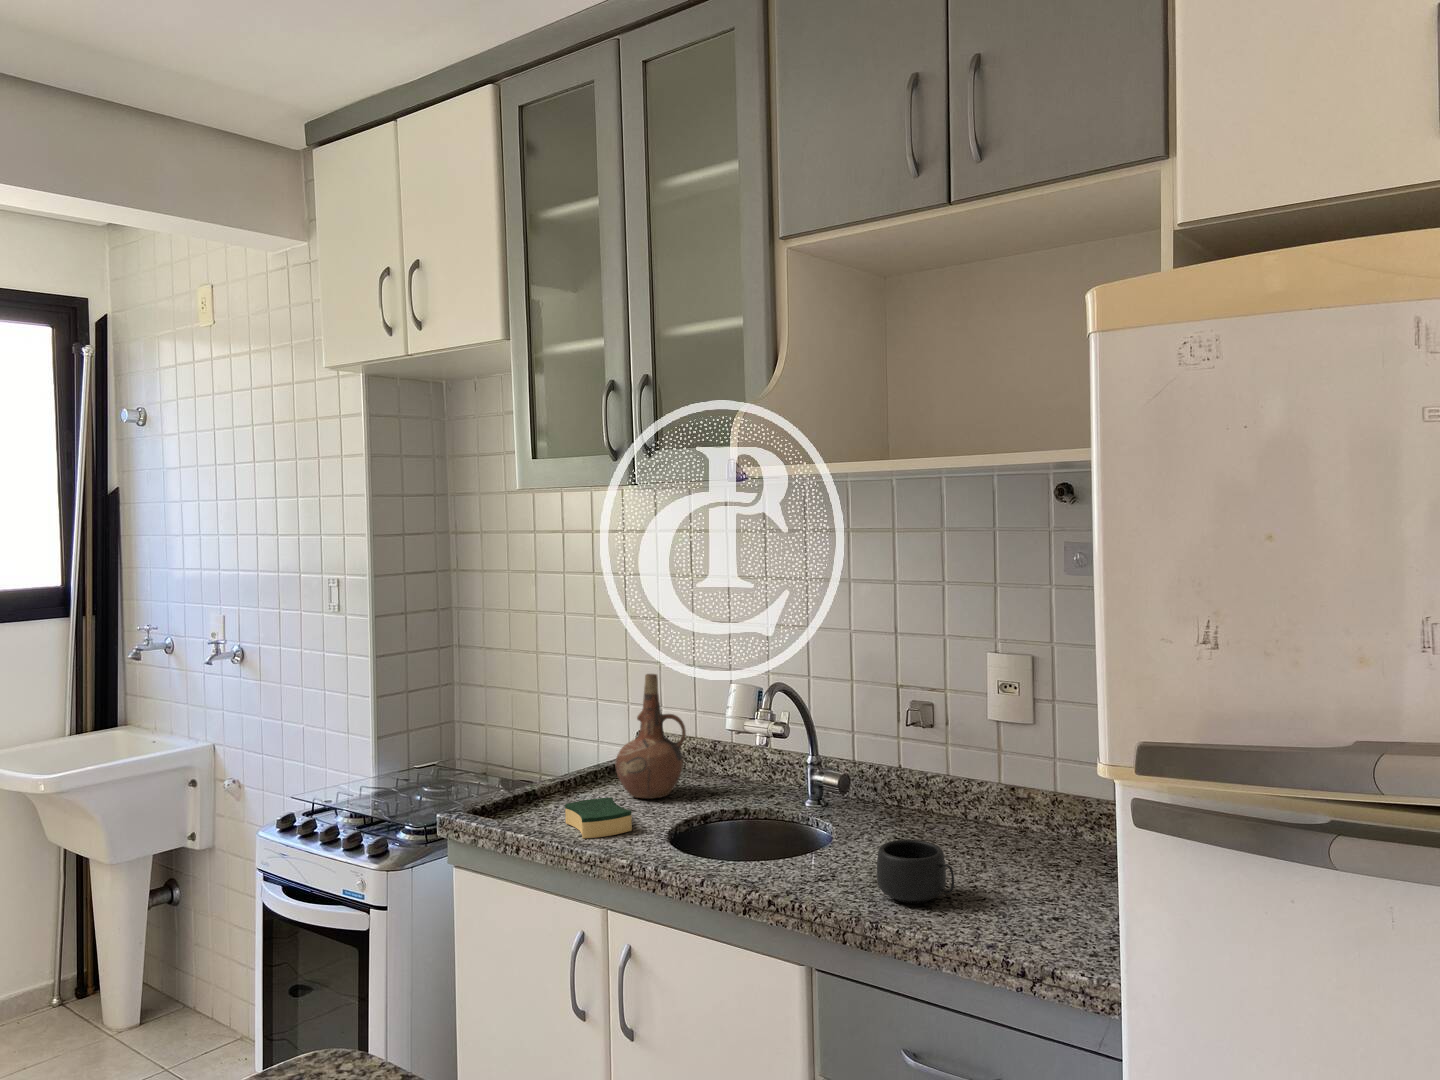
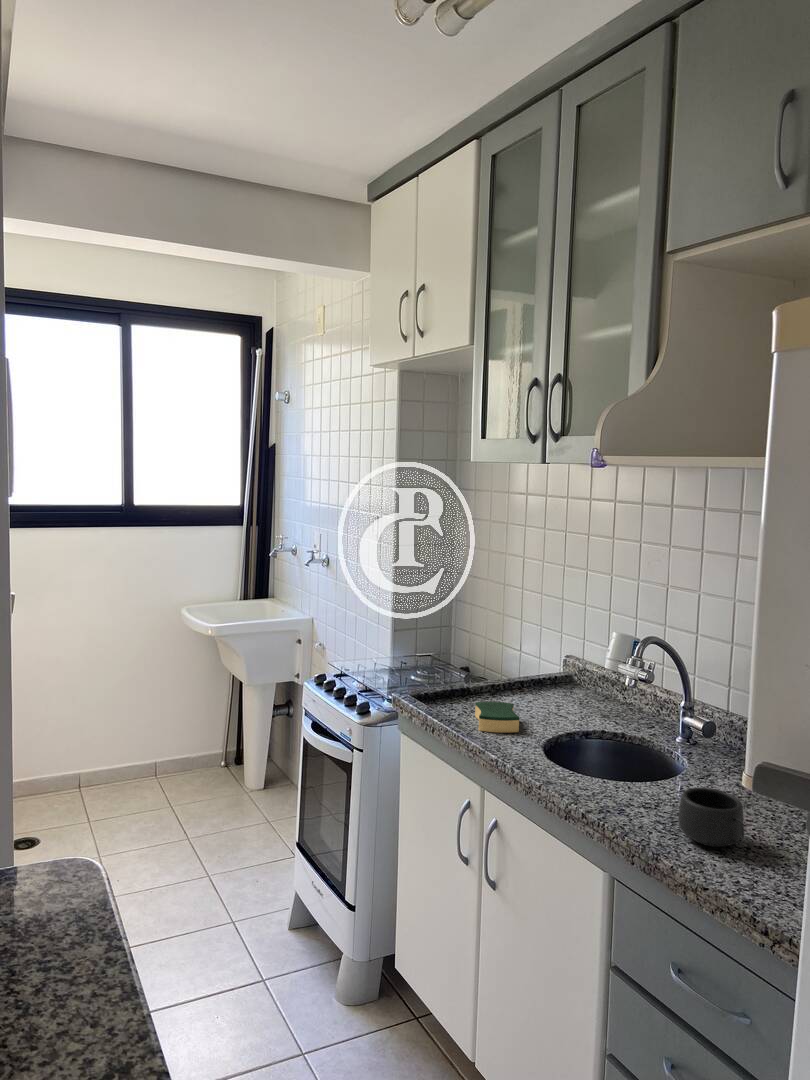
ceramic pitcher: present [615,674,686,799] -> none [529,612,588,711]

